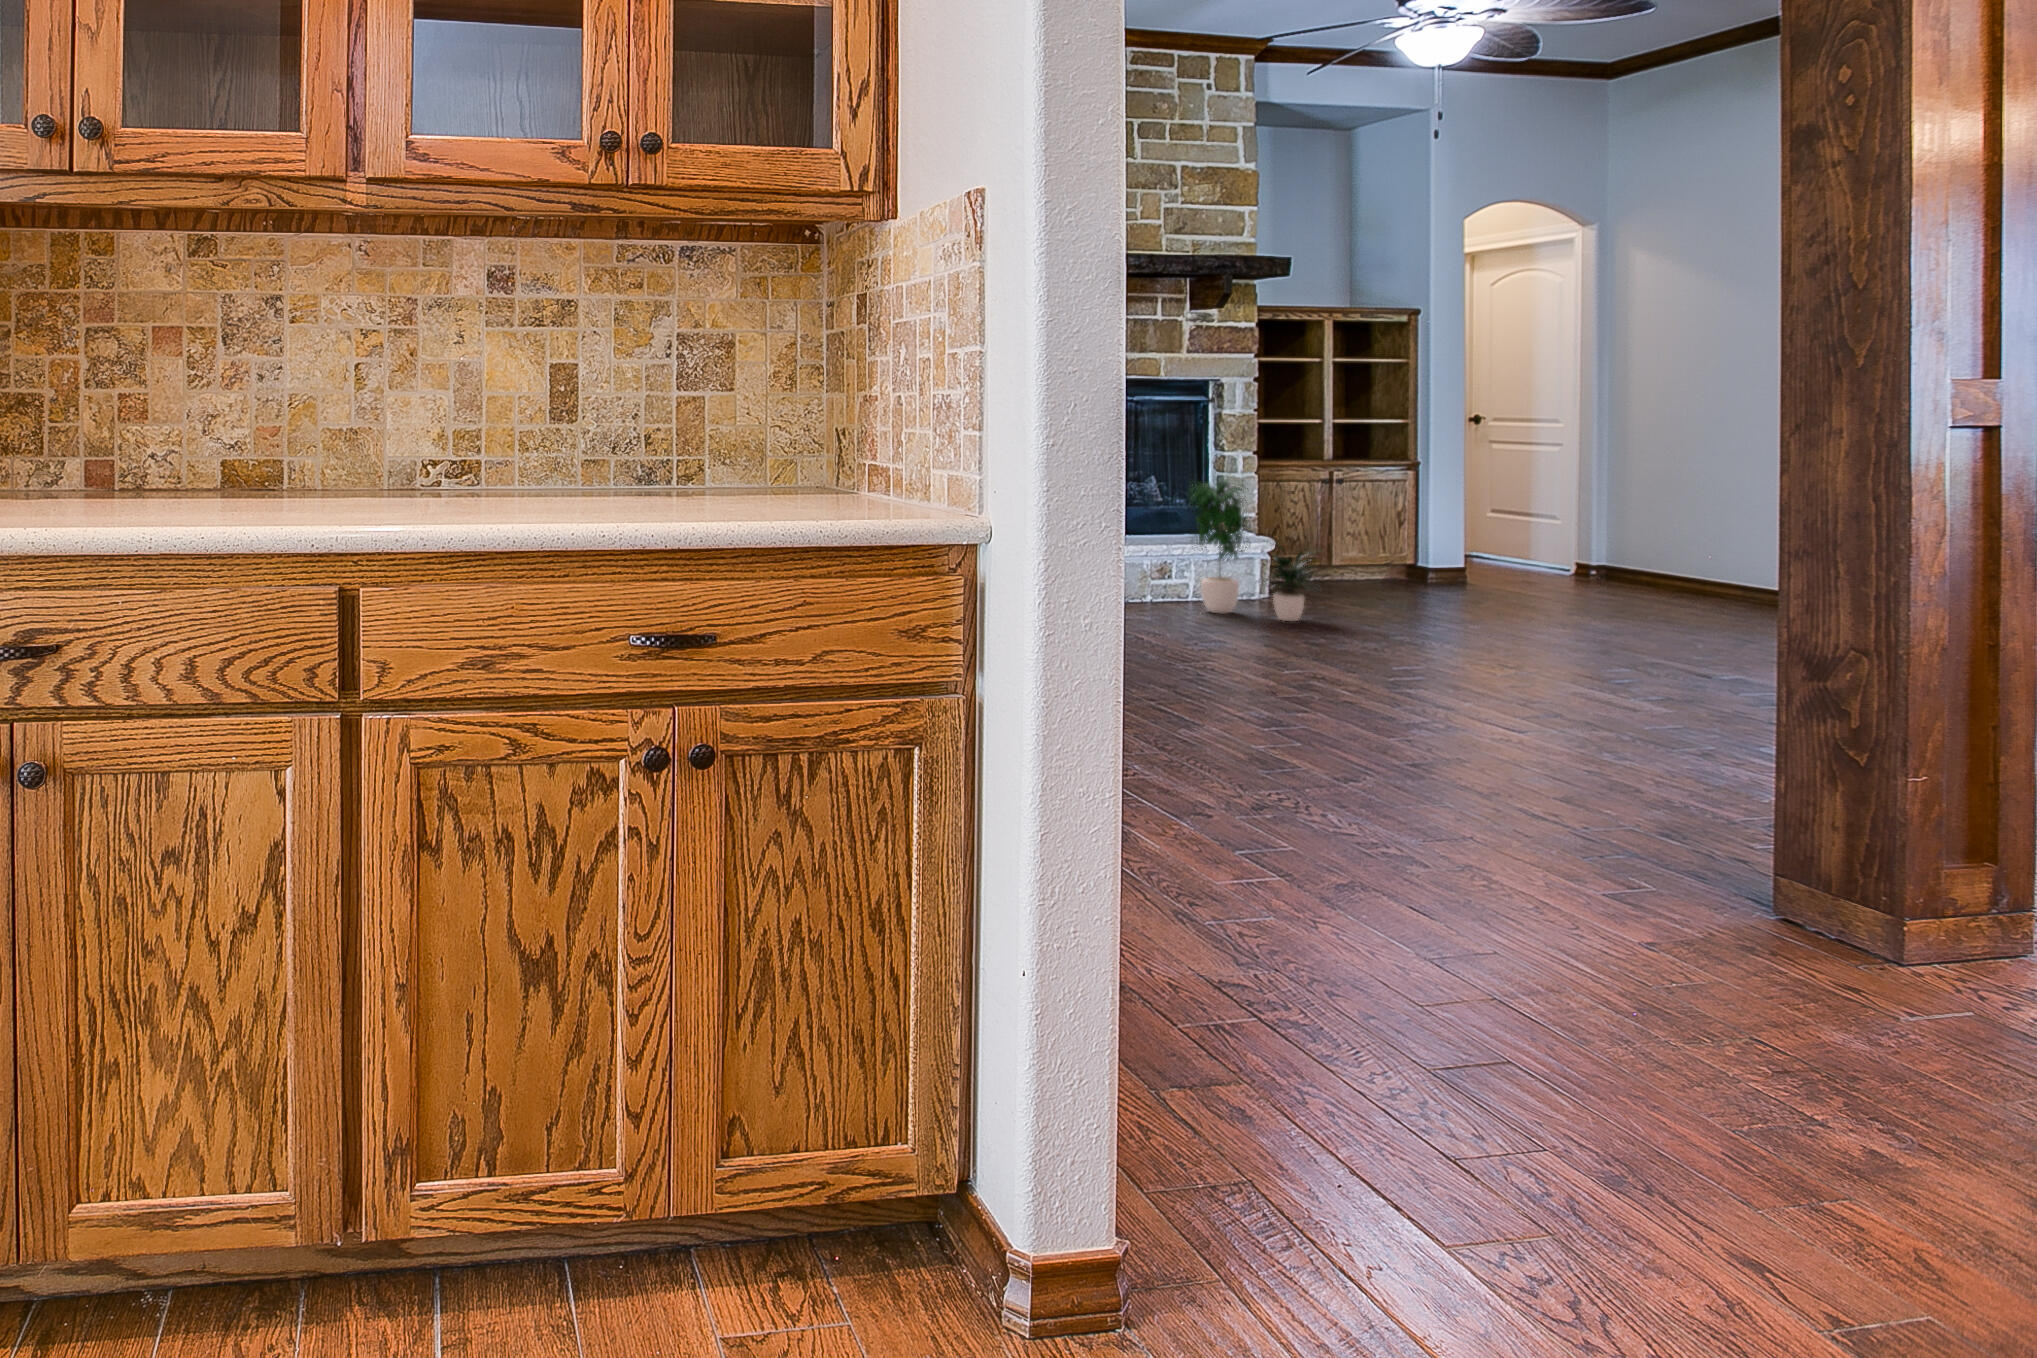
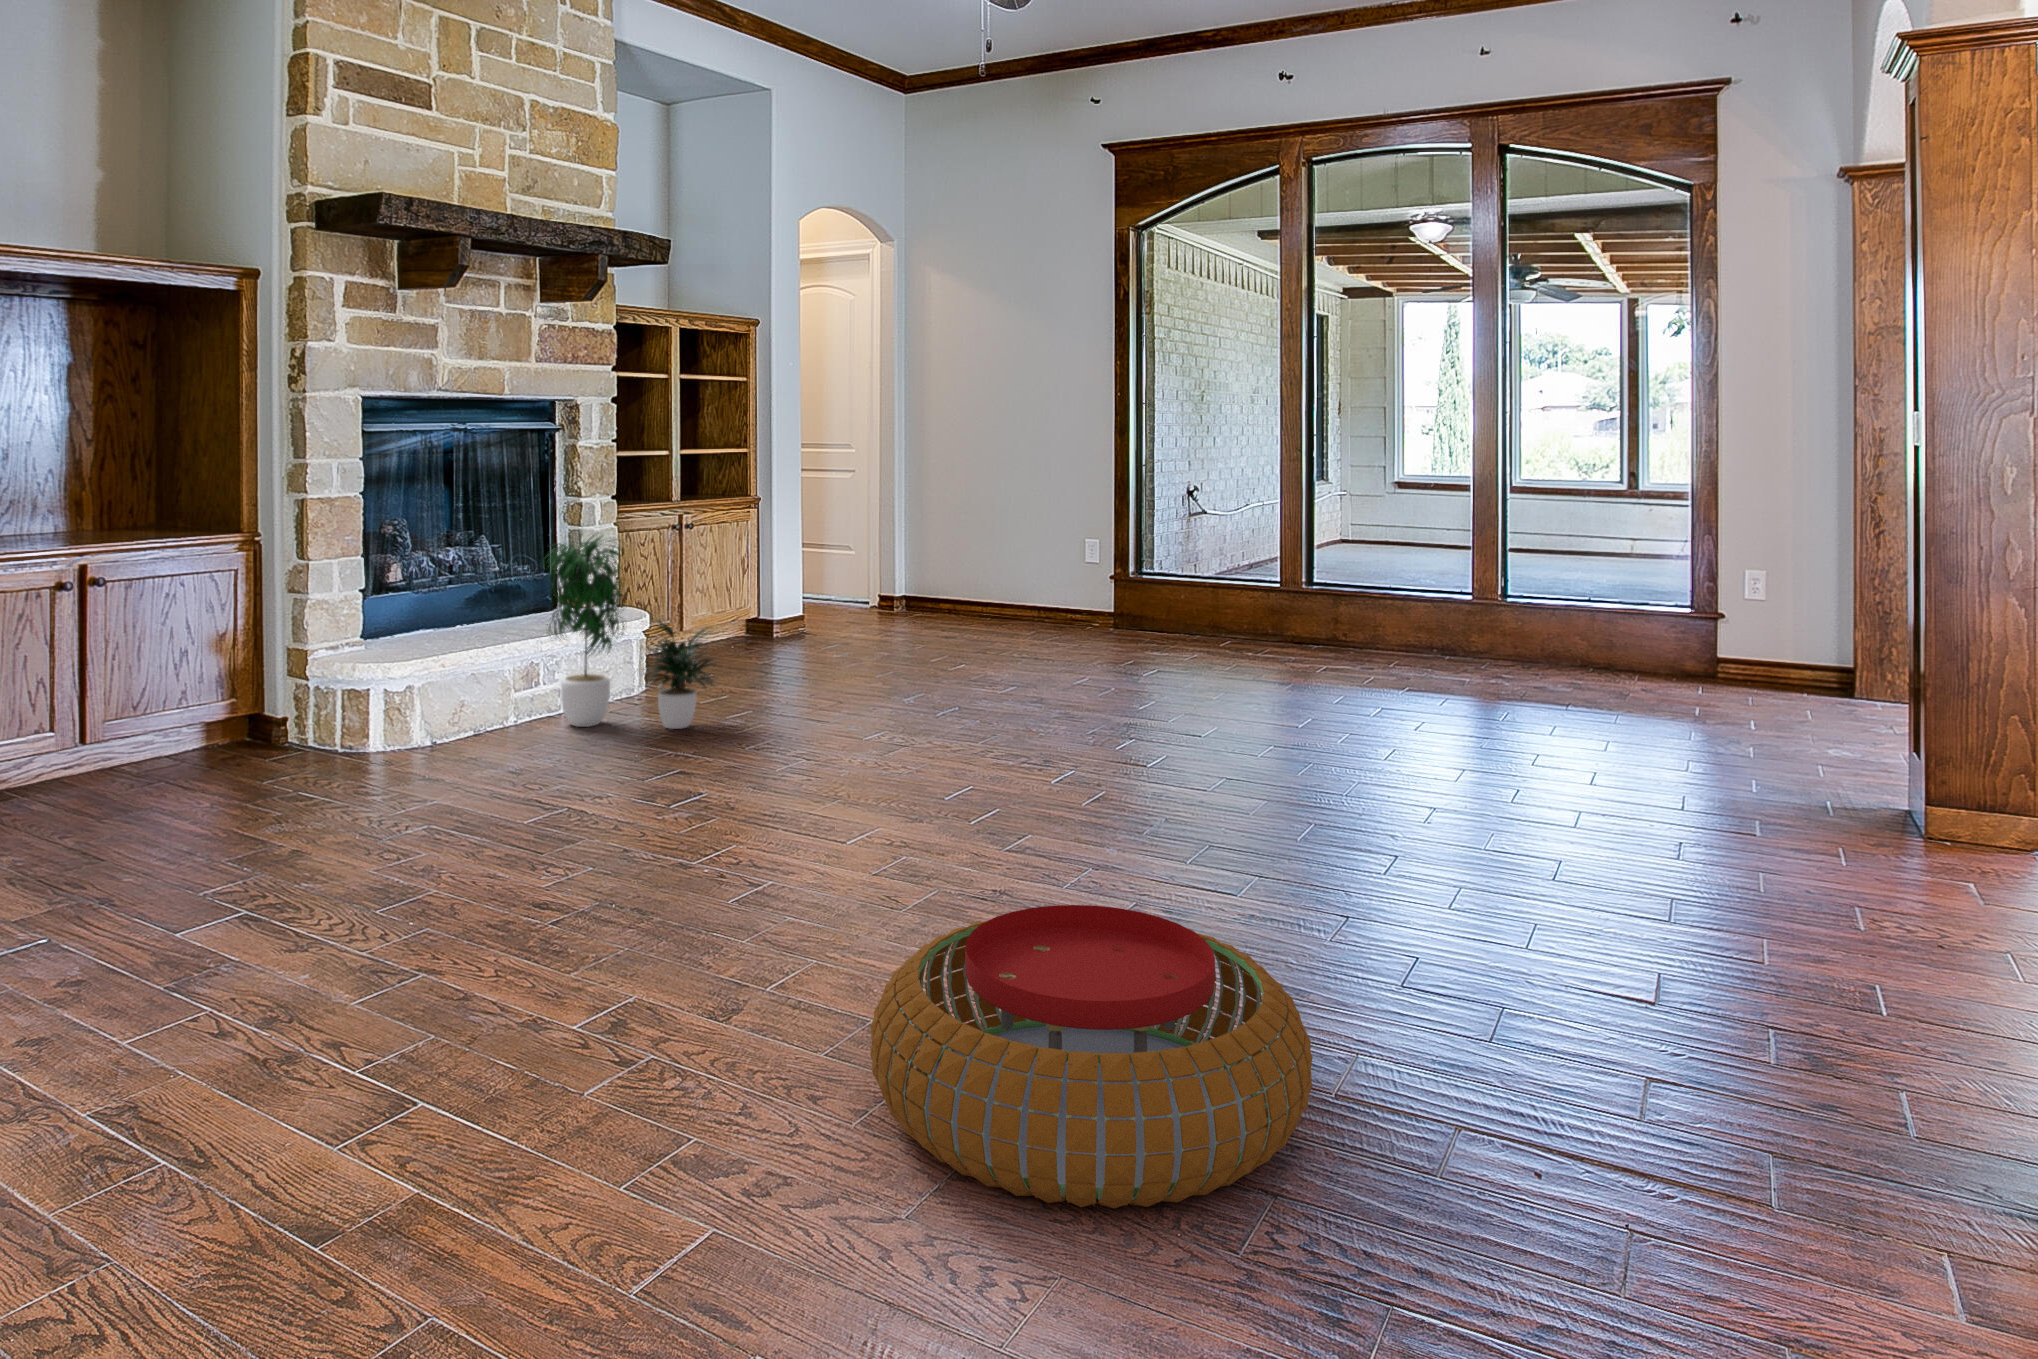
pouf: none [1259,673,1555,810] -> present [870,905,1312,1209]

